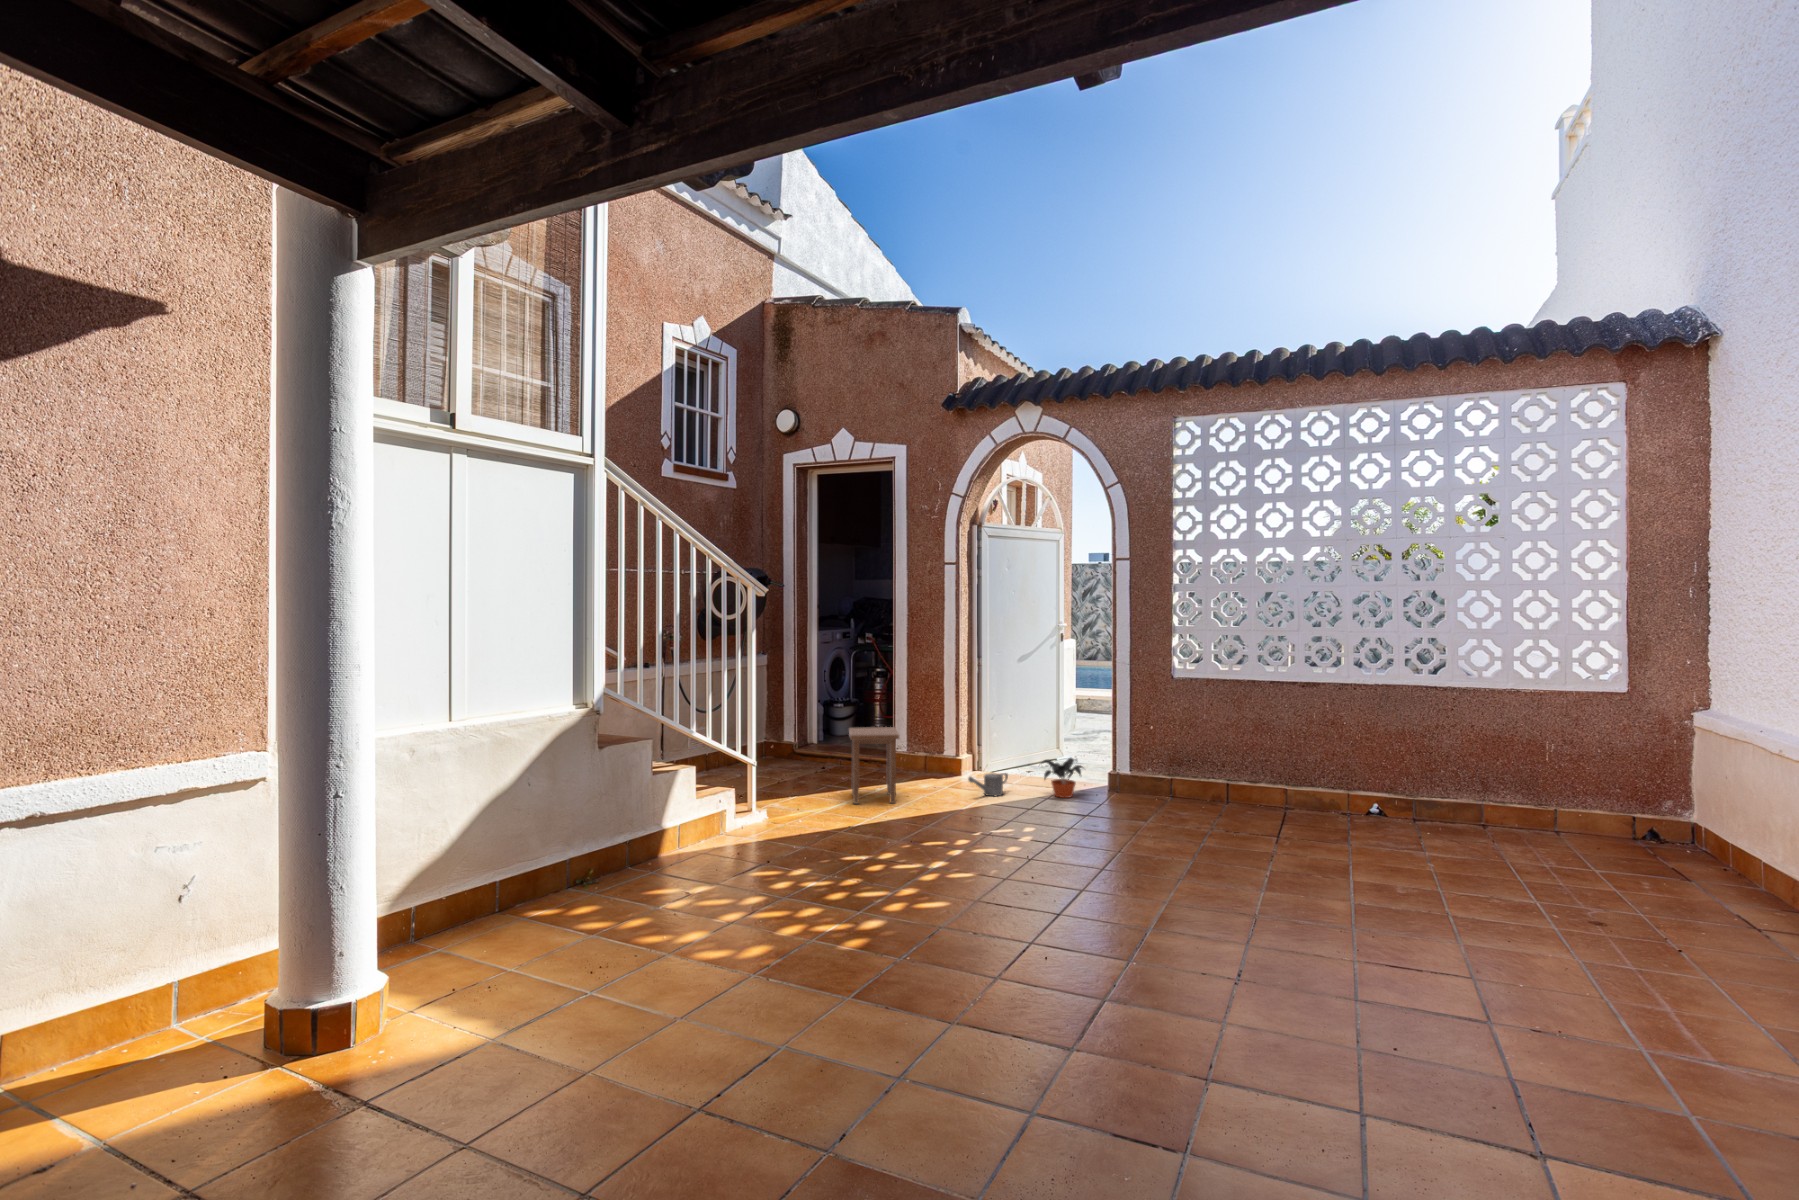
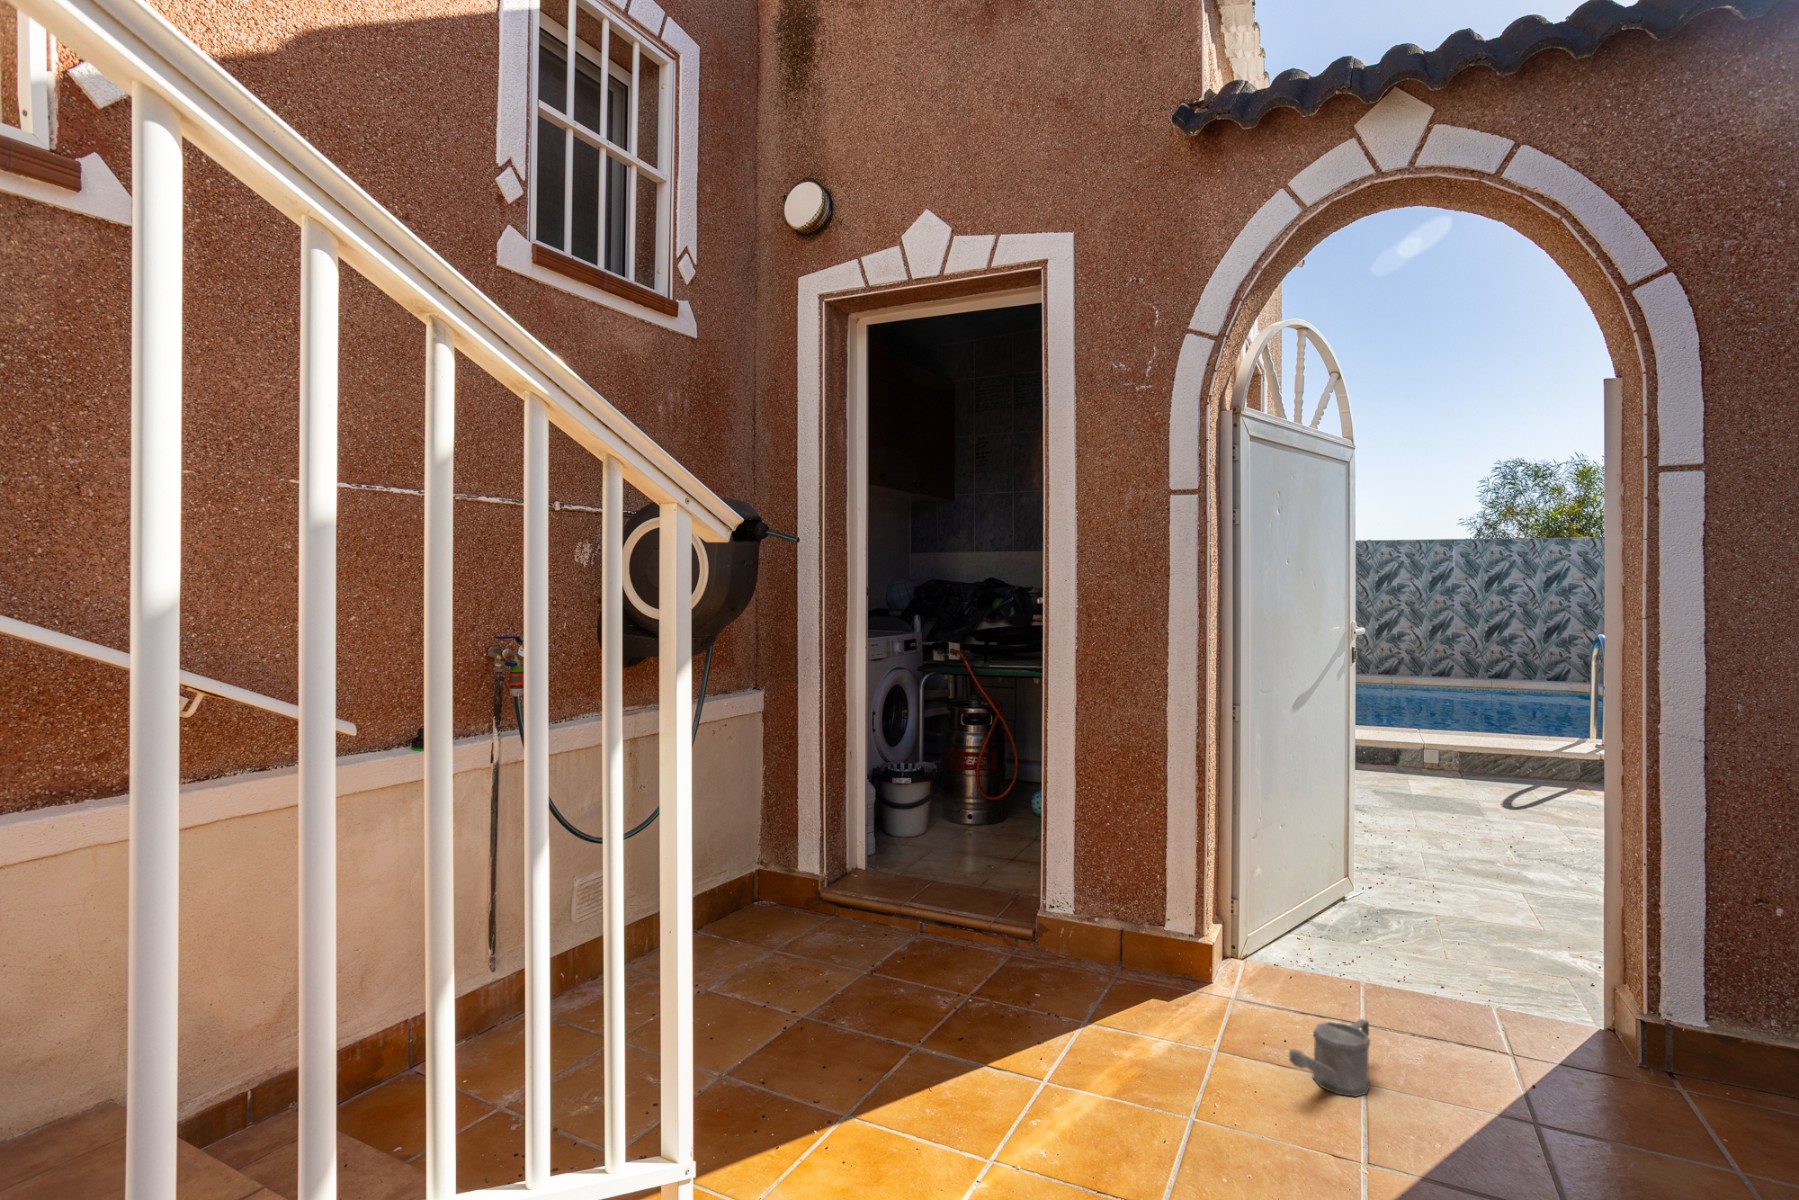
stool: present [849,727,899,804] -> none [961,899,1113,1134]
potted plant: present [1041,758,1083,798] -> none [1459,987,1618,1111]

